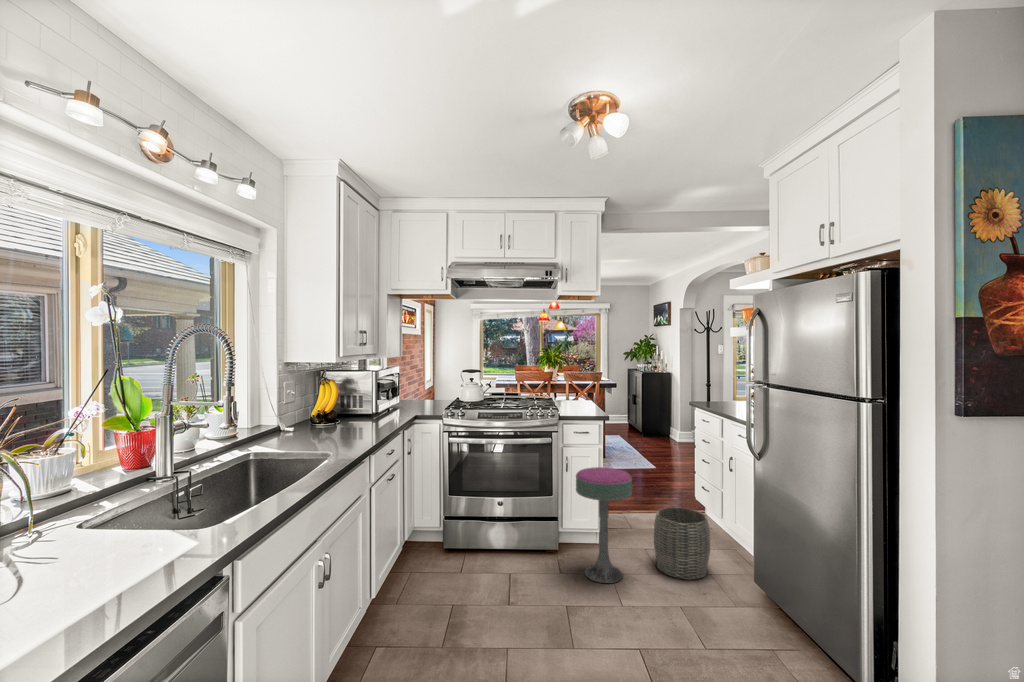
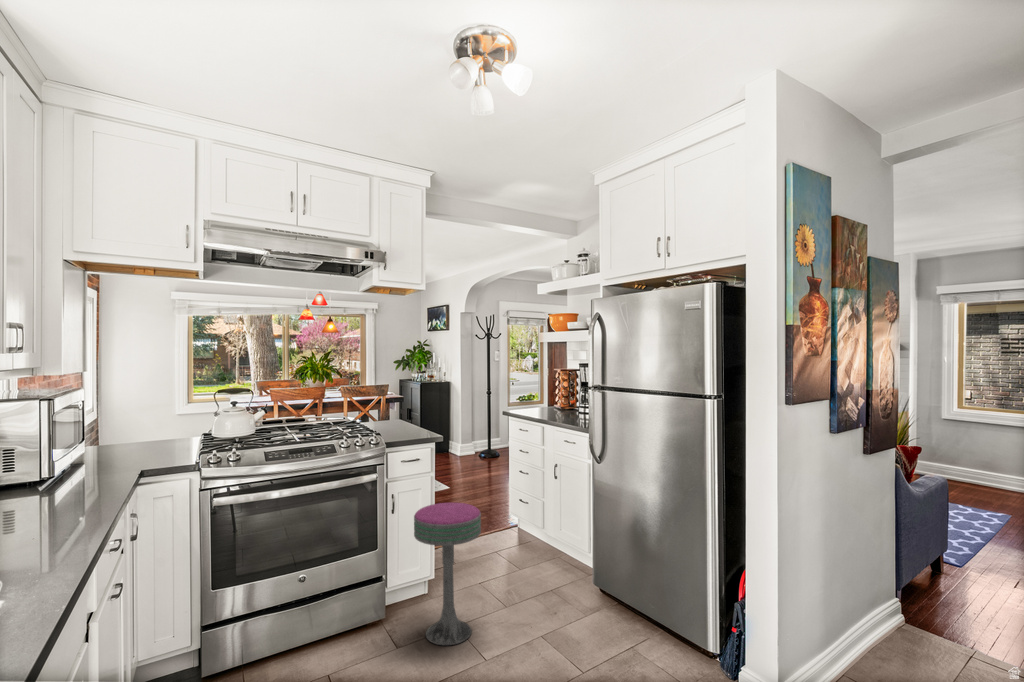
woven basket: present [654,507,710,580] -> none [497,534,556,615]

